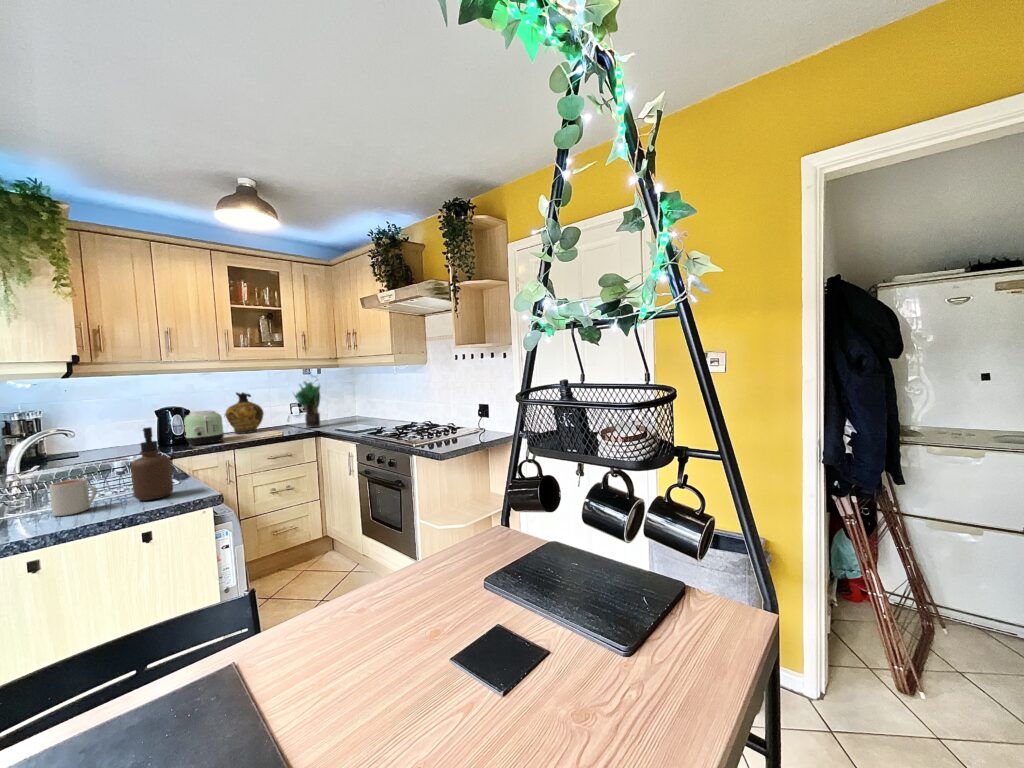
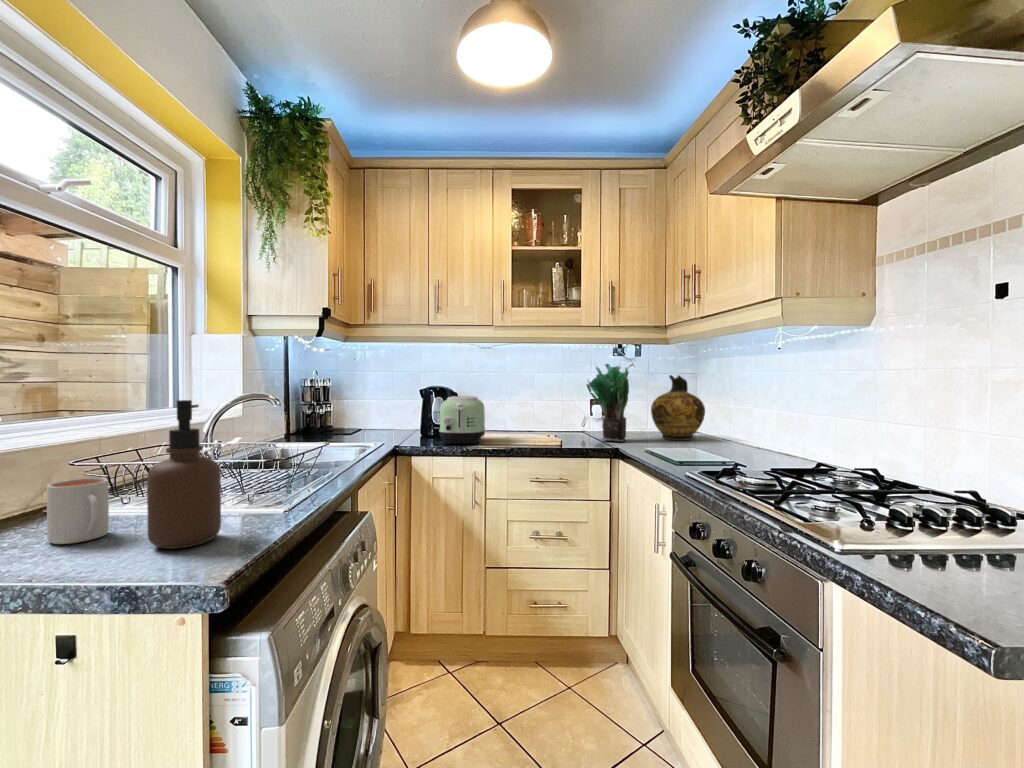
ceramic jug: present [225,392,264,434] -> present [651,375,705,440]

